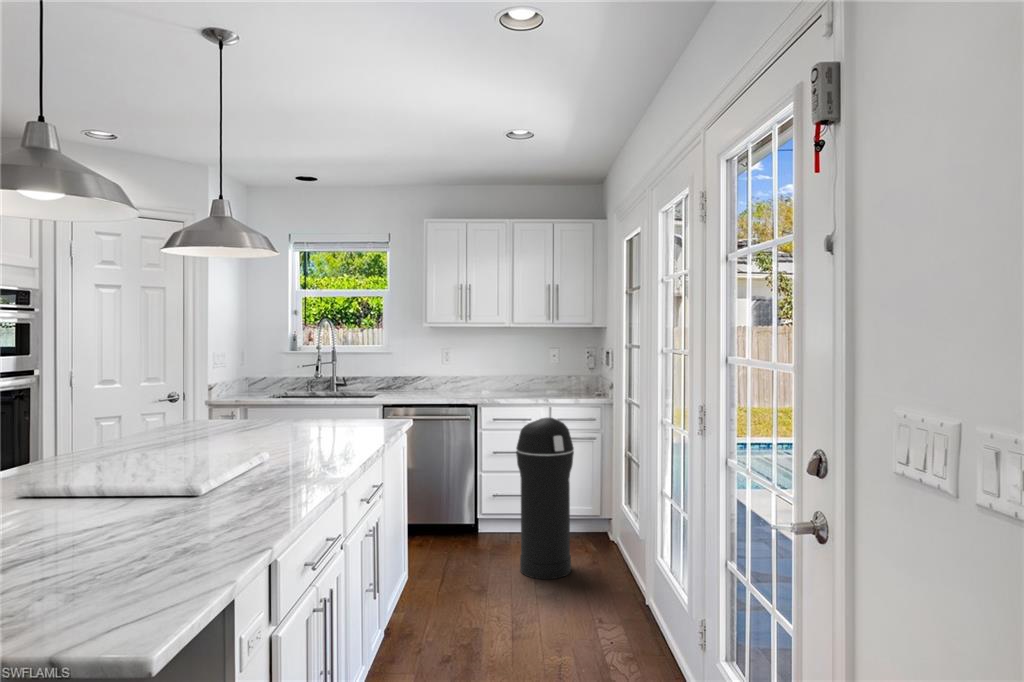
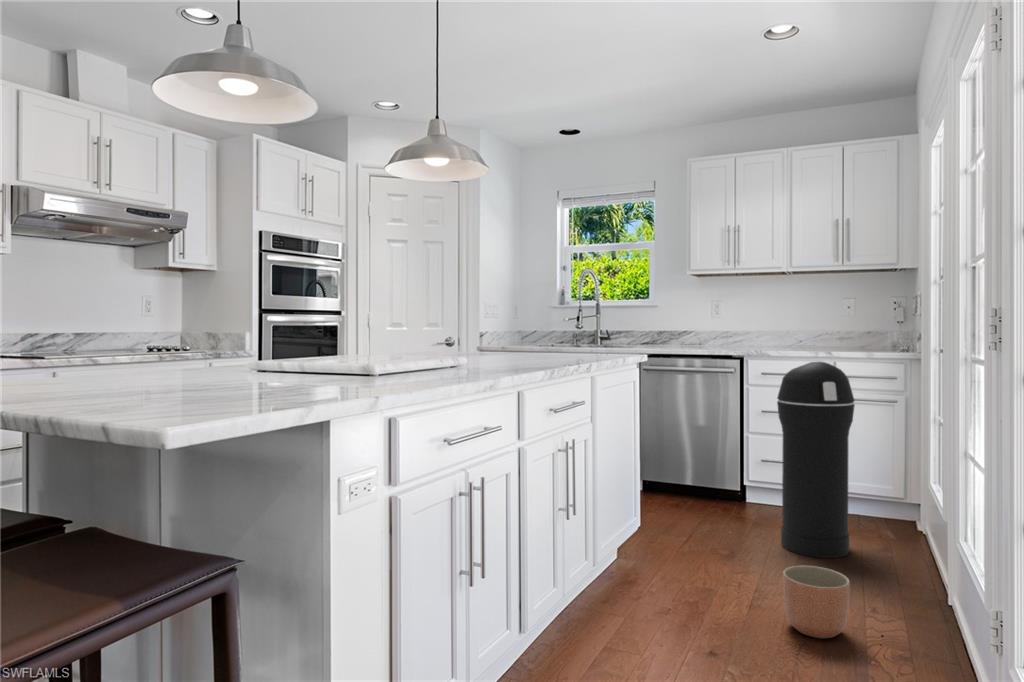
planter: none [545,597,593,656] -> present [783,566,850,638]

